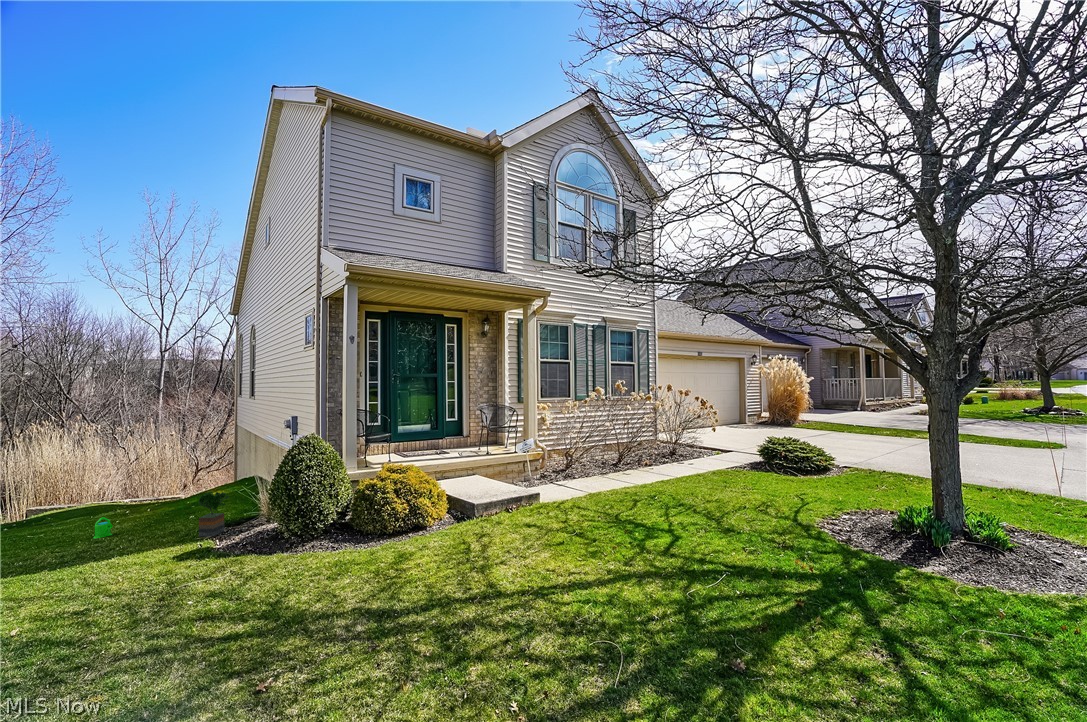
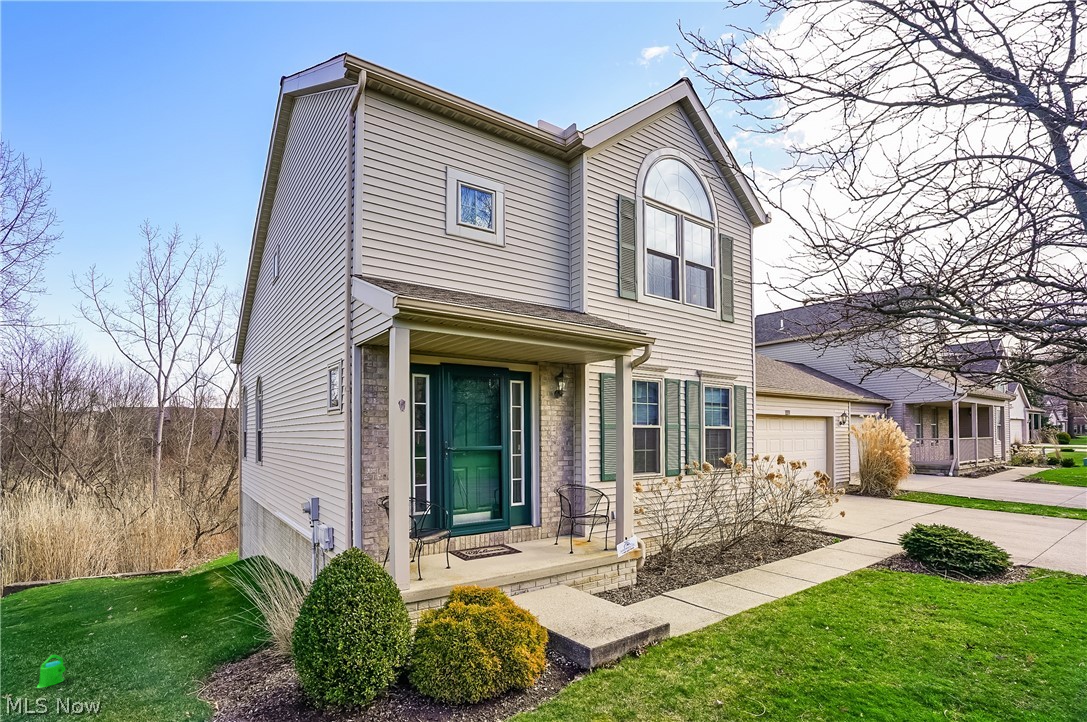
potted tree: present [199,492,229,537] -> none [184,628,232,701]

